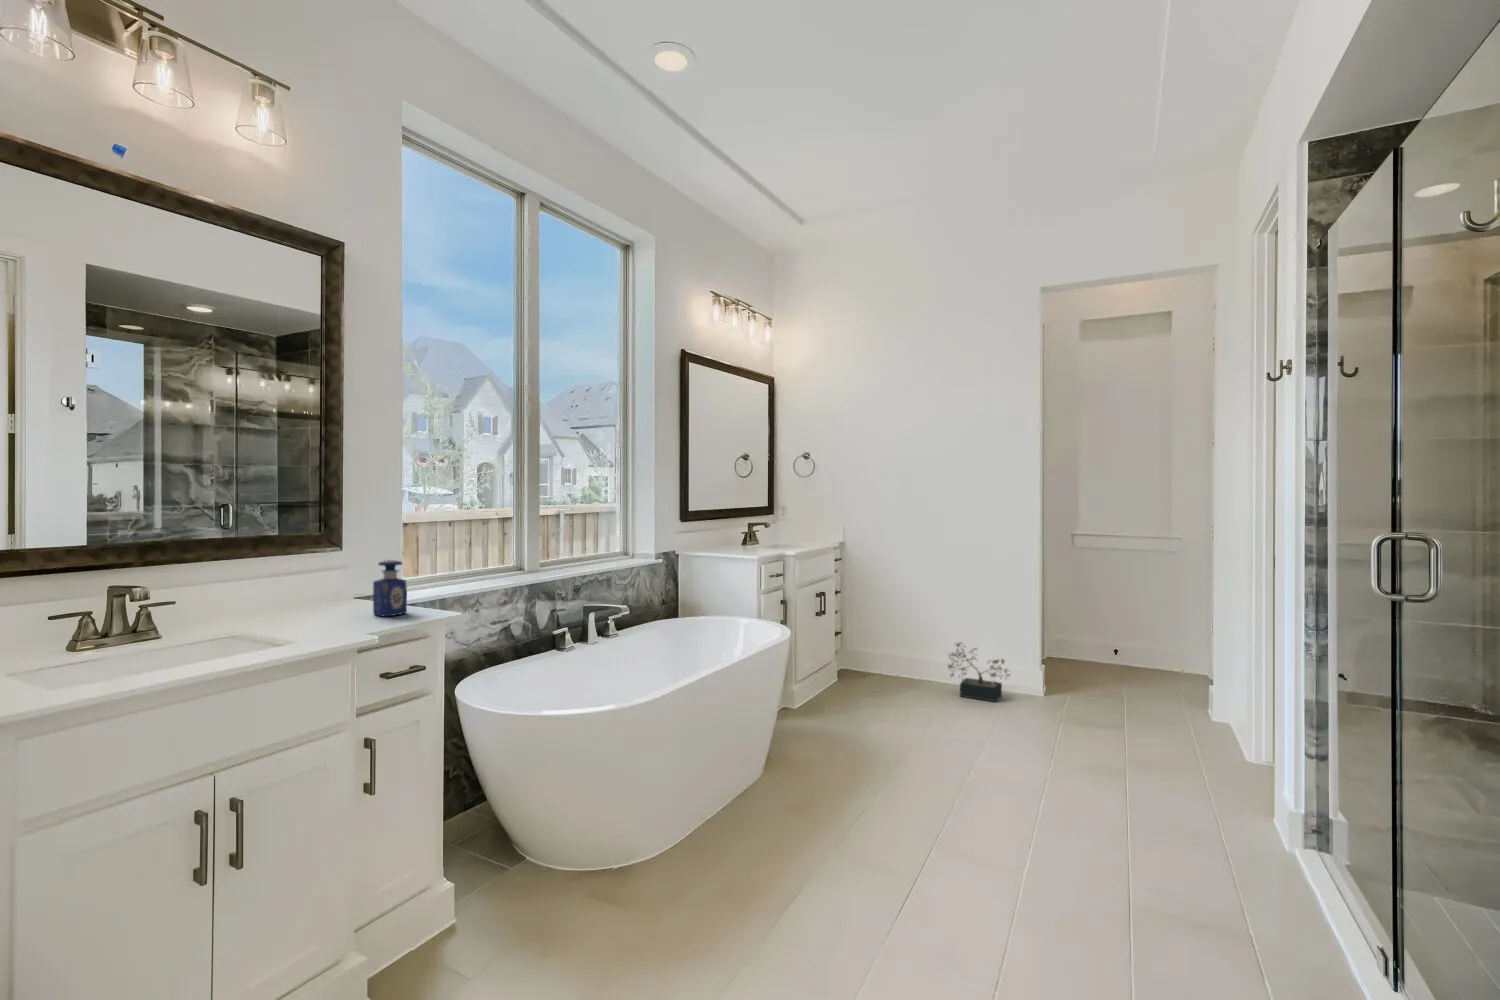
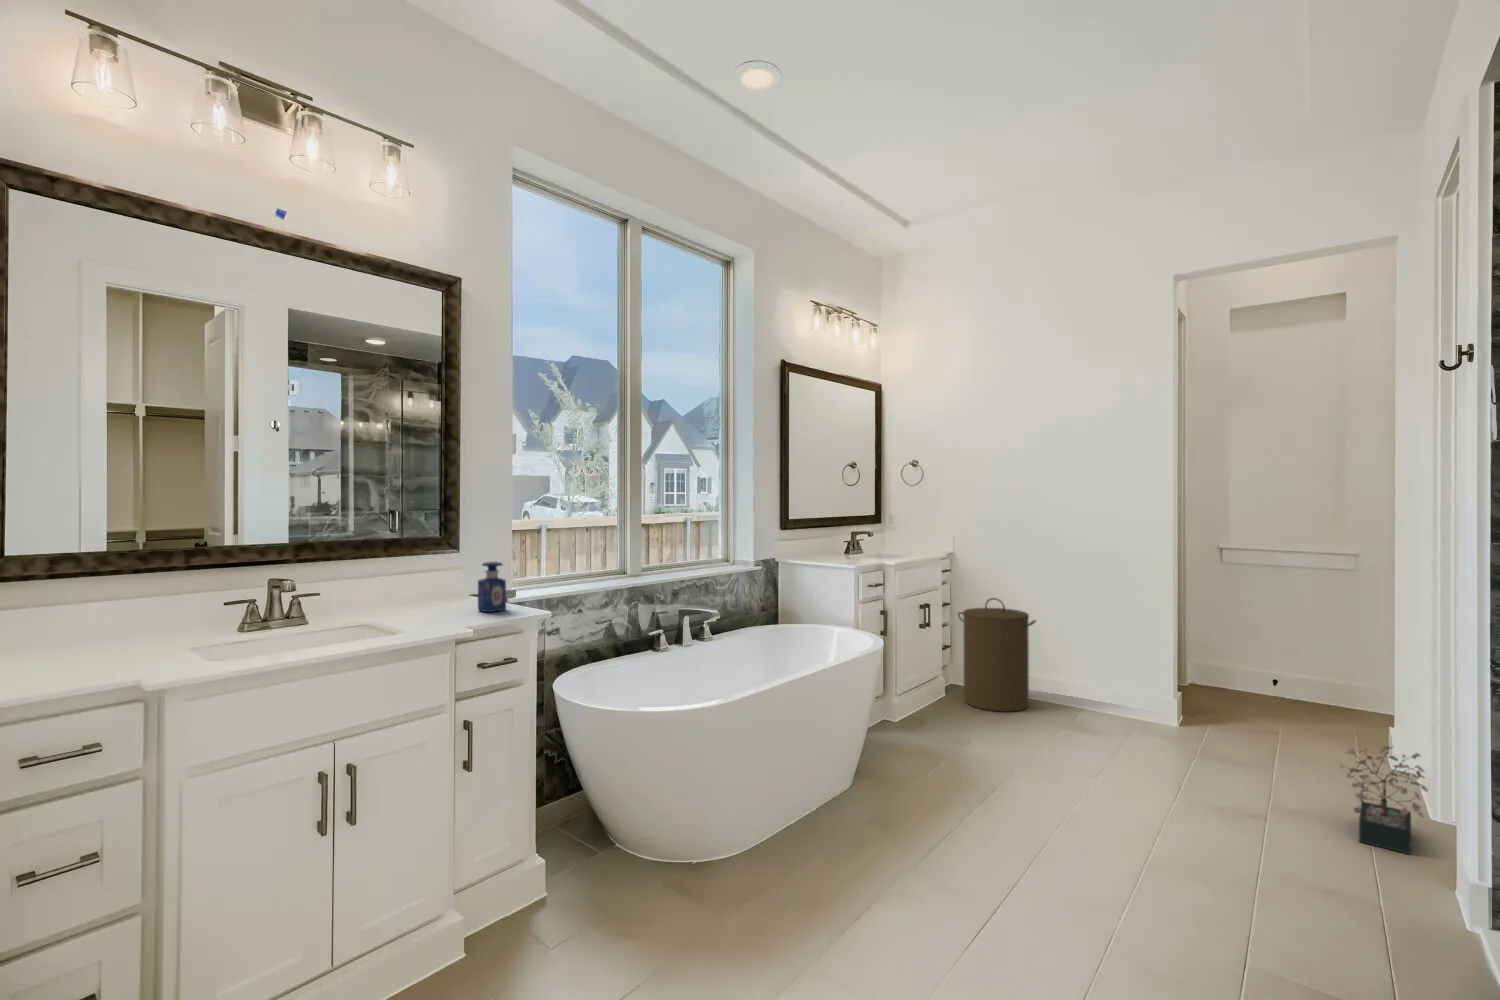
laundry hamper: none [849,585,922,693] -> present [958,598,1036,712]
decorative plant: present [948,643,1010,702] -> present [1340,745,1428,854]

